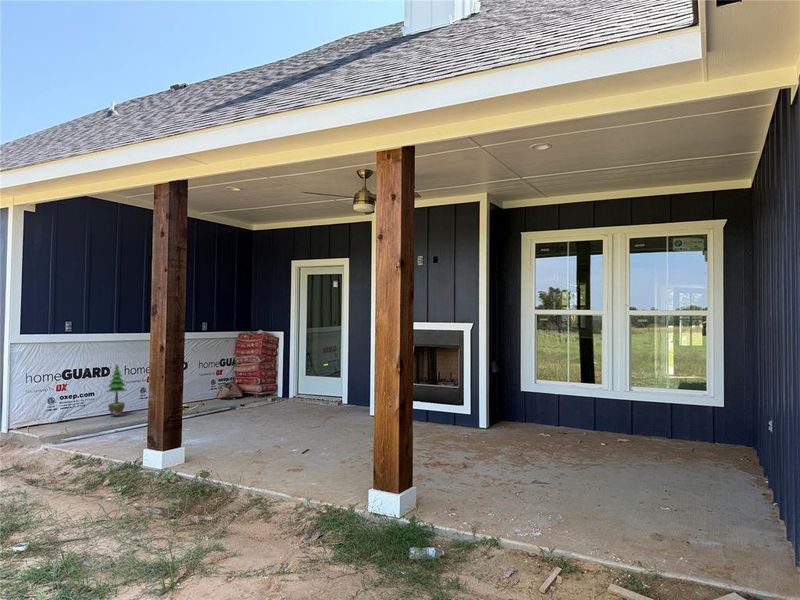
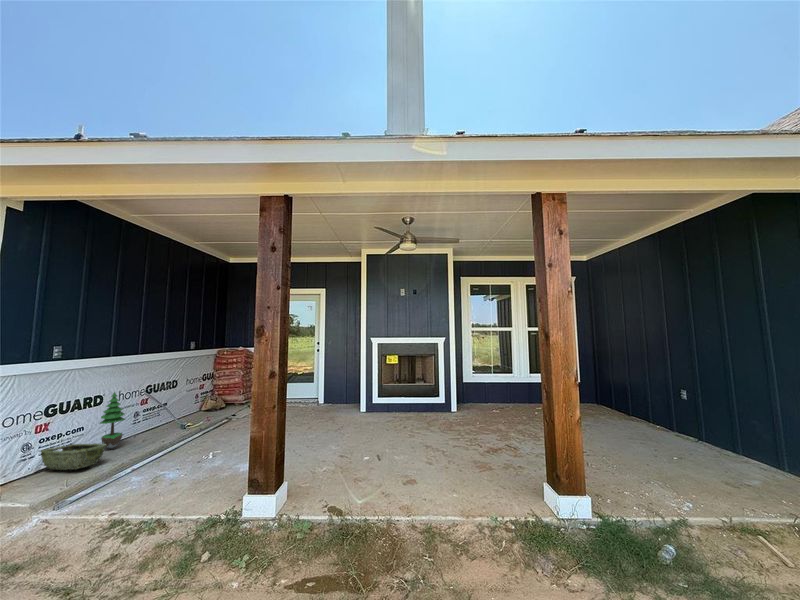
woven basket: none [60,405,102,425] -> present [41,443,106,470]

